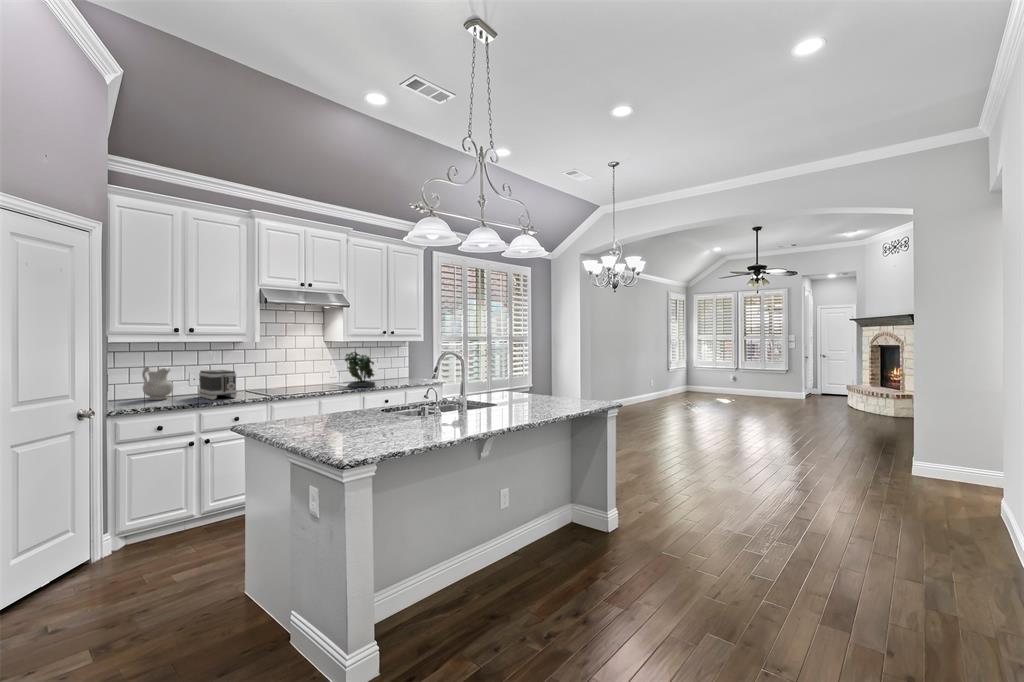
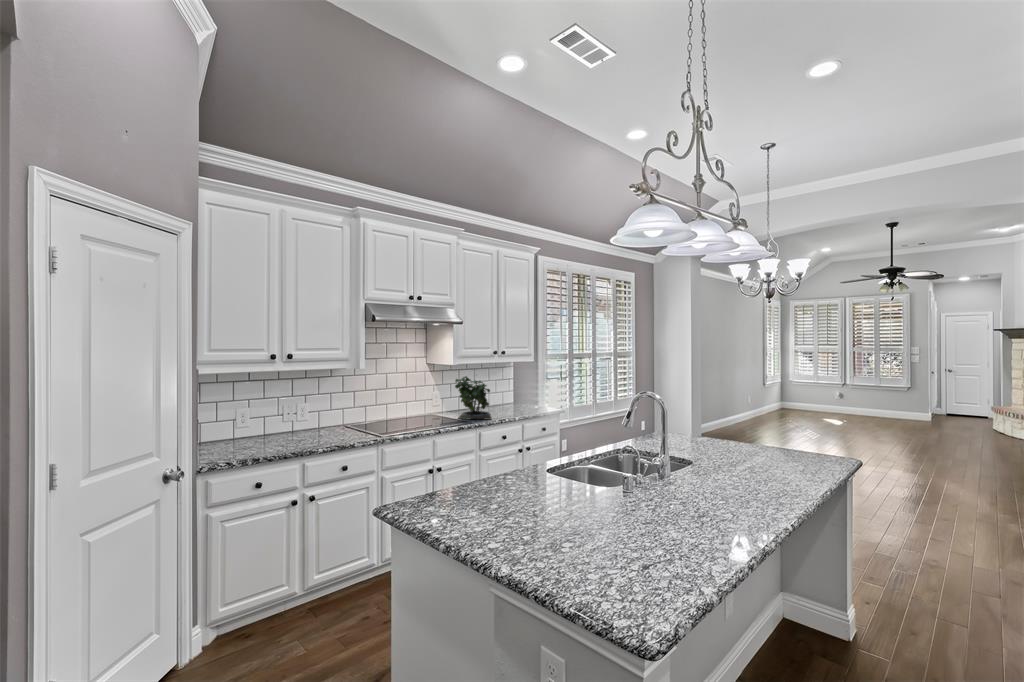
ceramic pitcher: present [142,367,173,400] -> none [233,401,269,442]
toaster: present [199,370,237,400] -> none [297,402,343,443]

